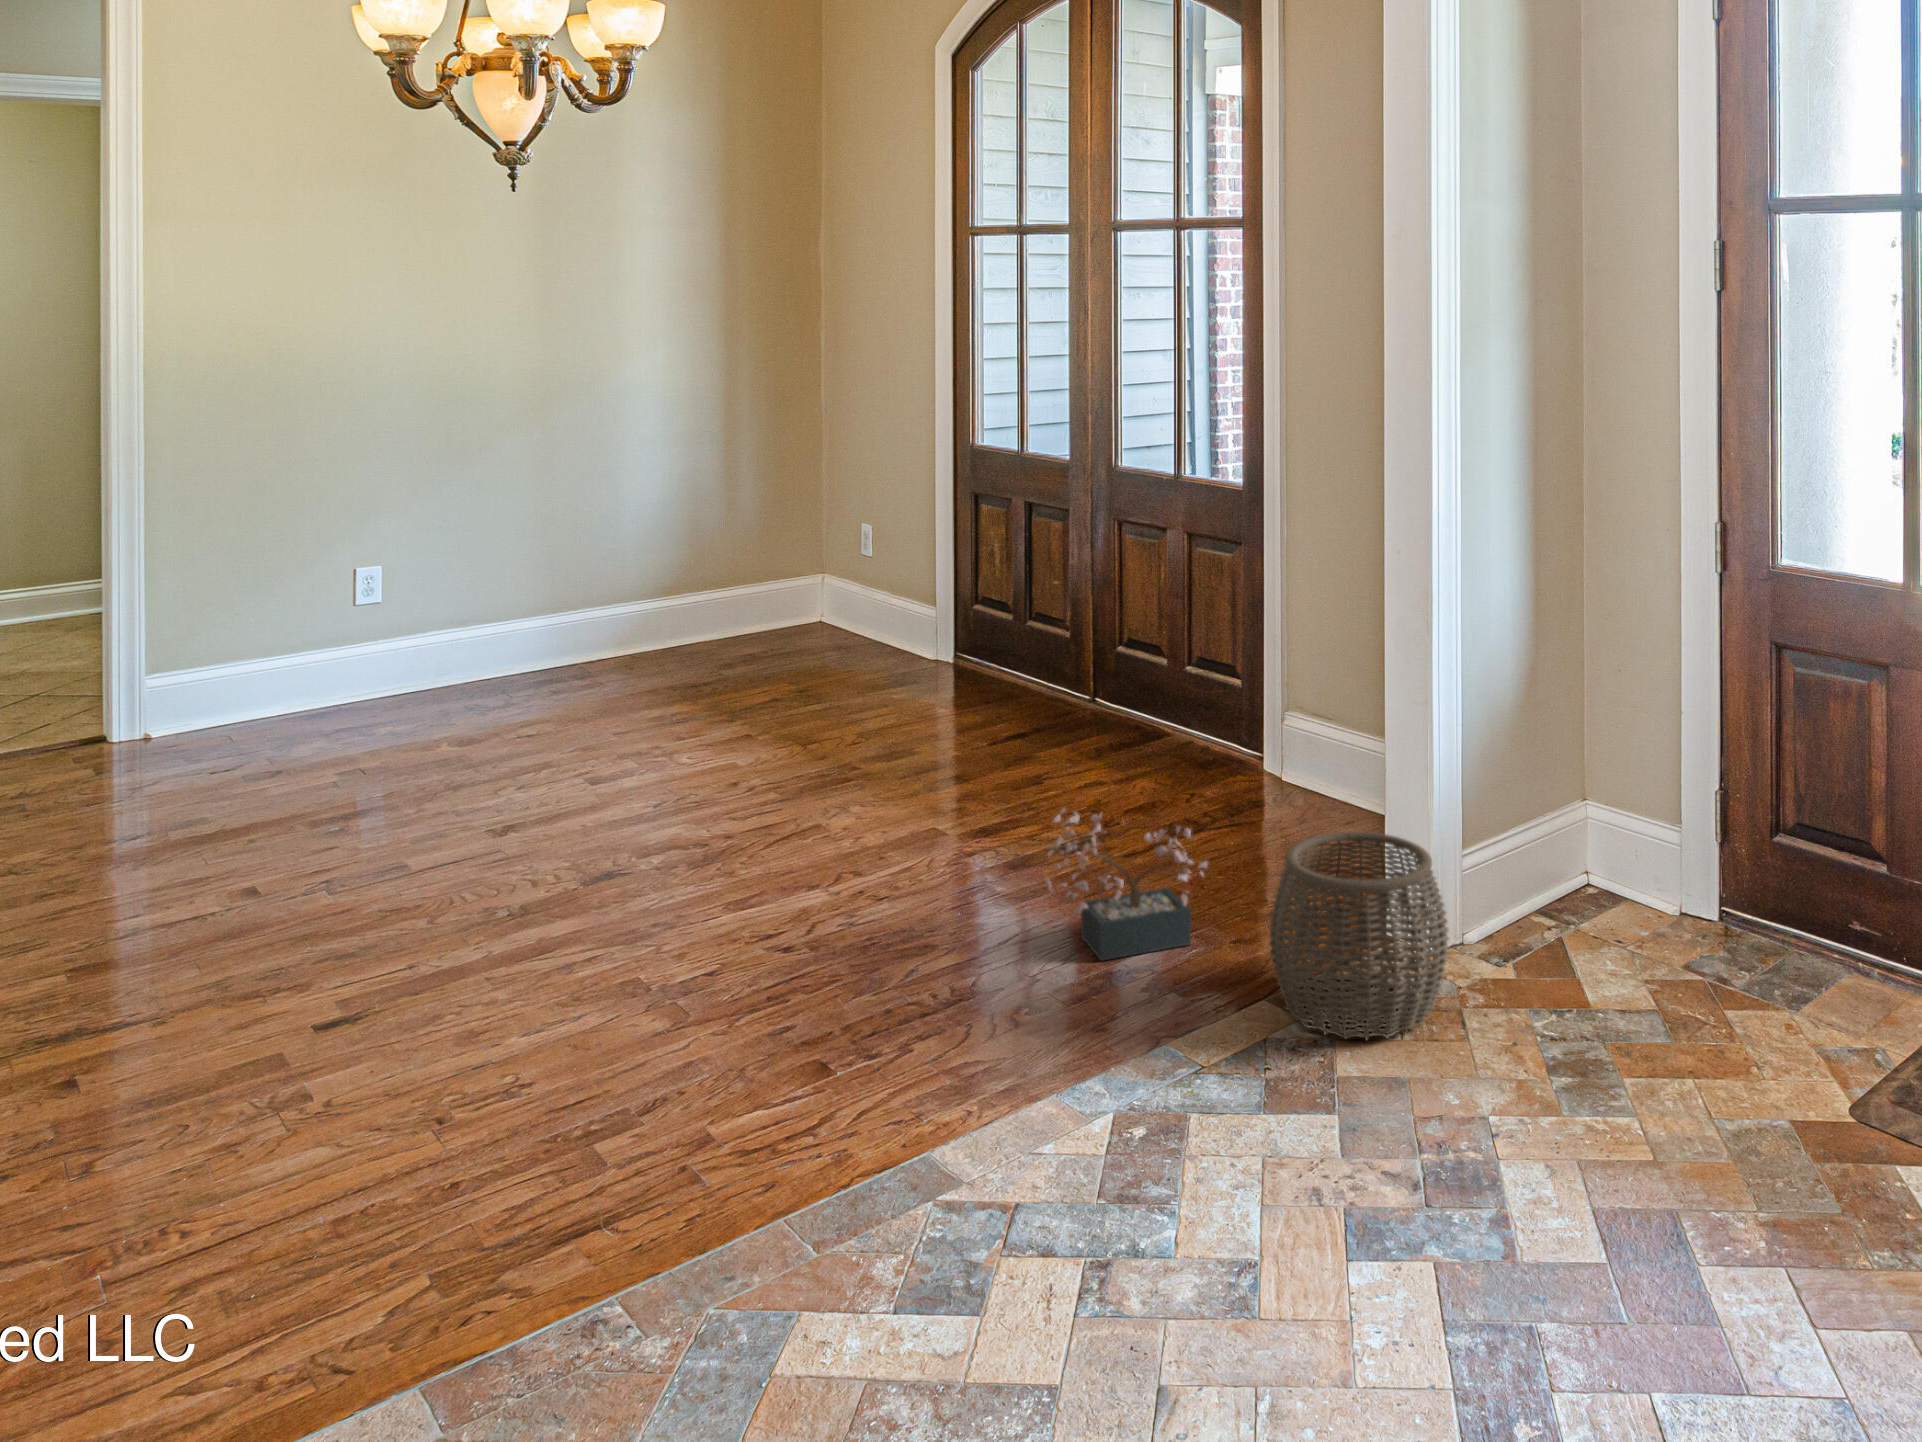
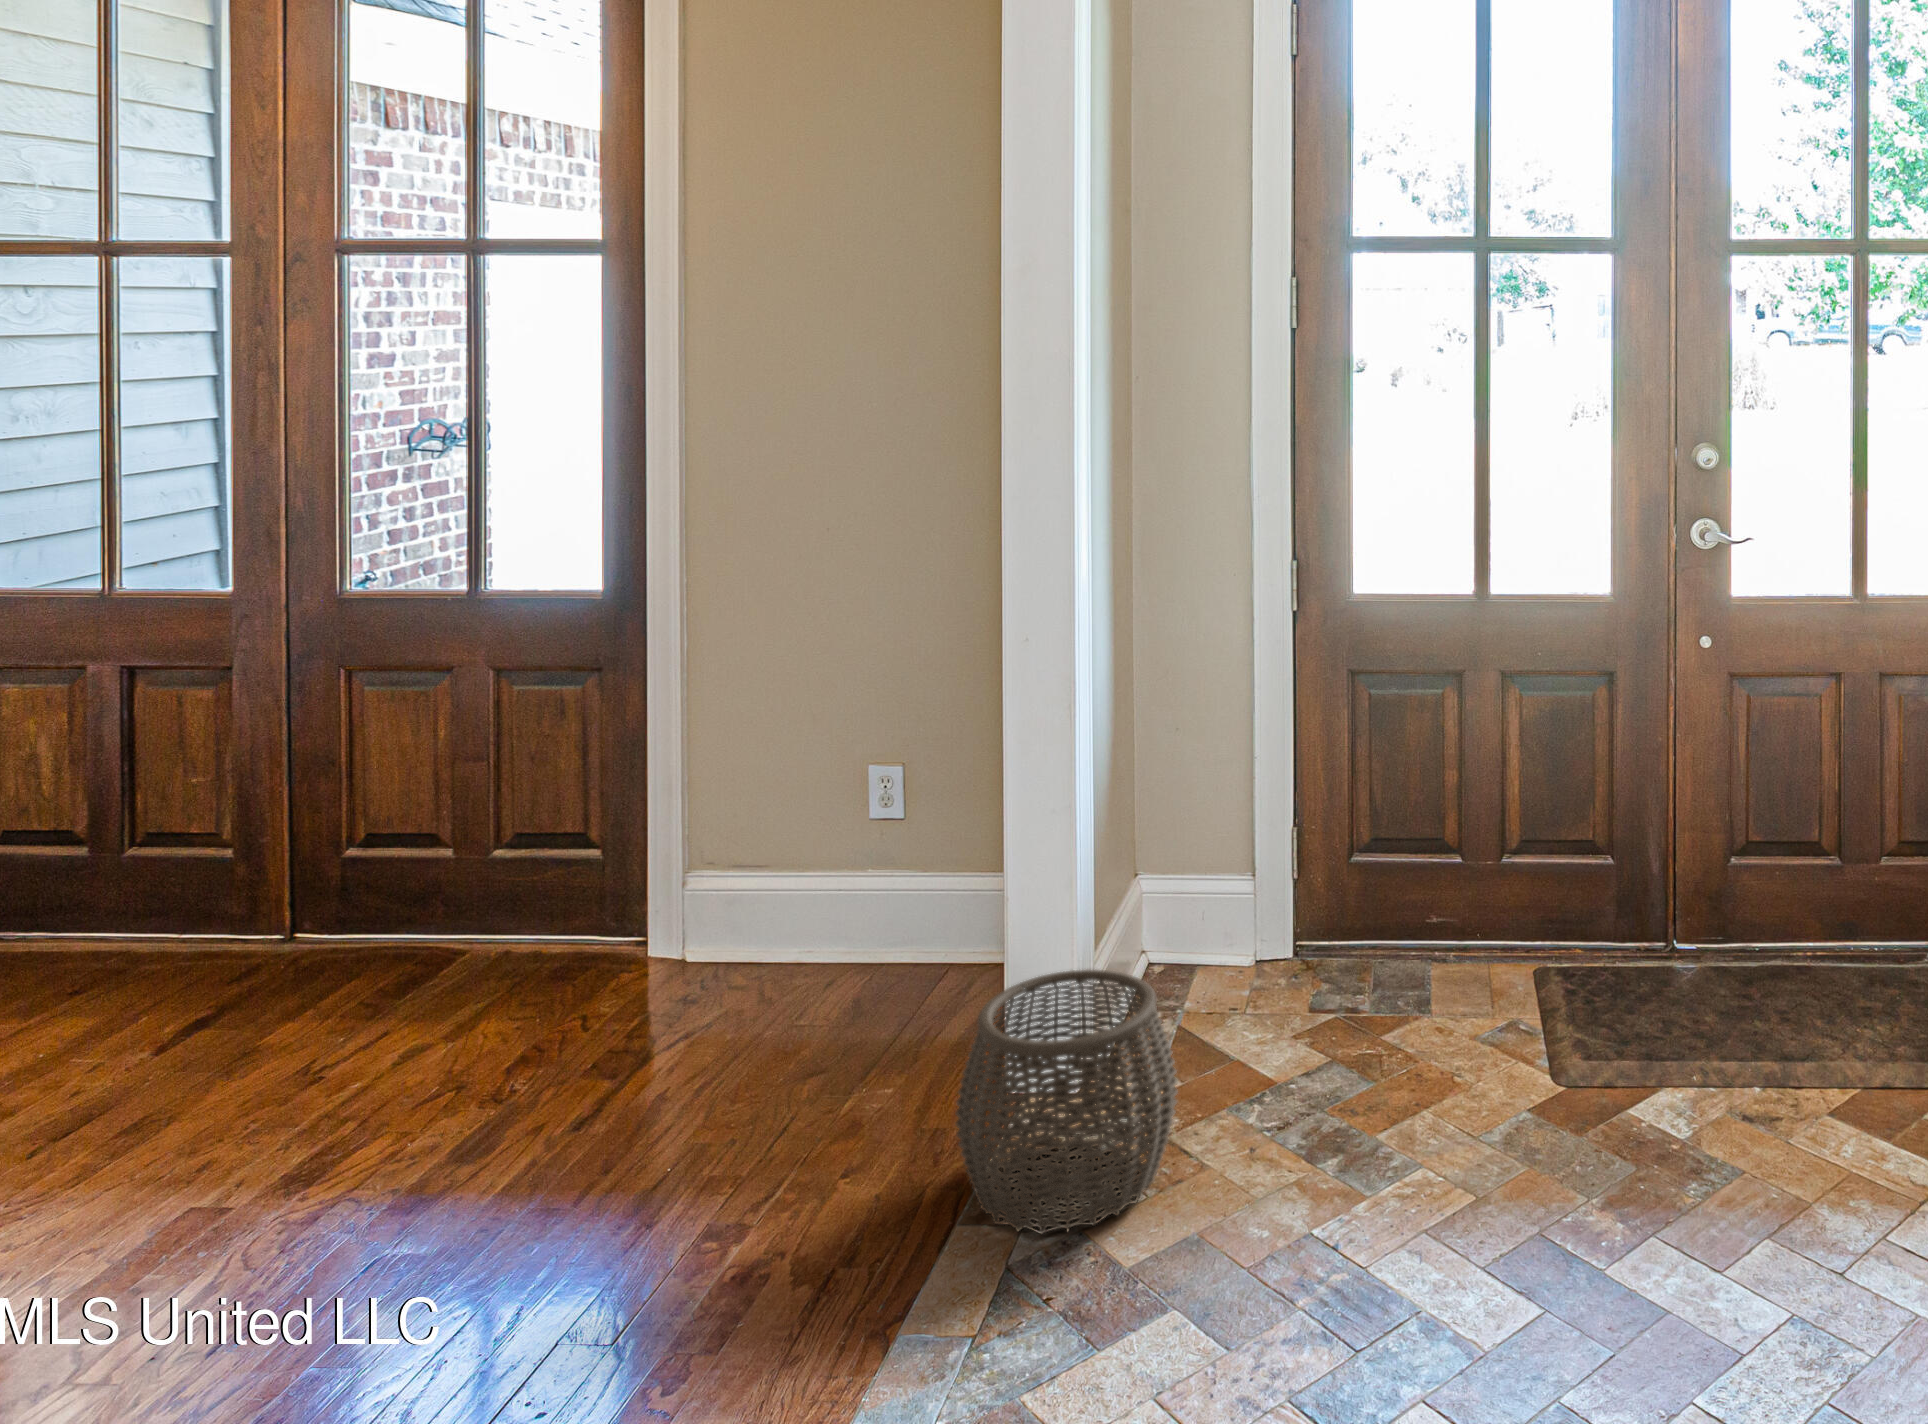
decorative plant: present [1044,808,1207,961] -> none [568,1052,793,1279]

